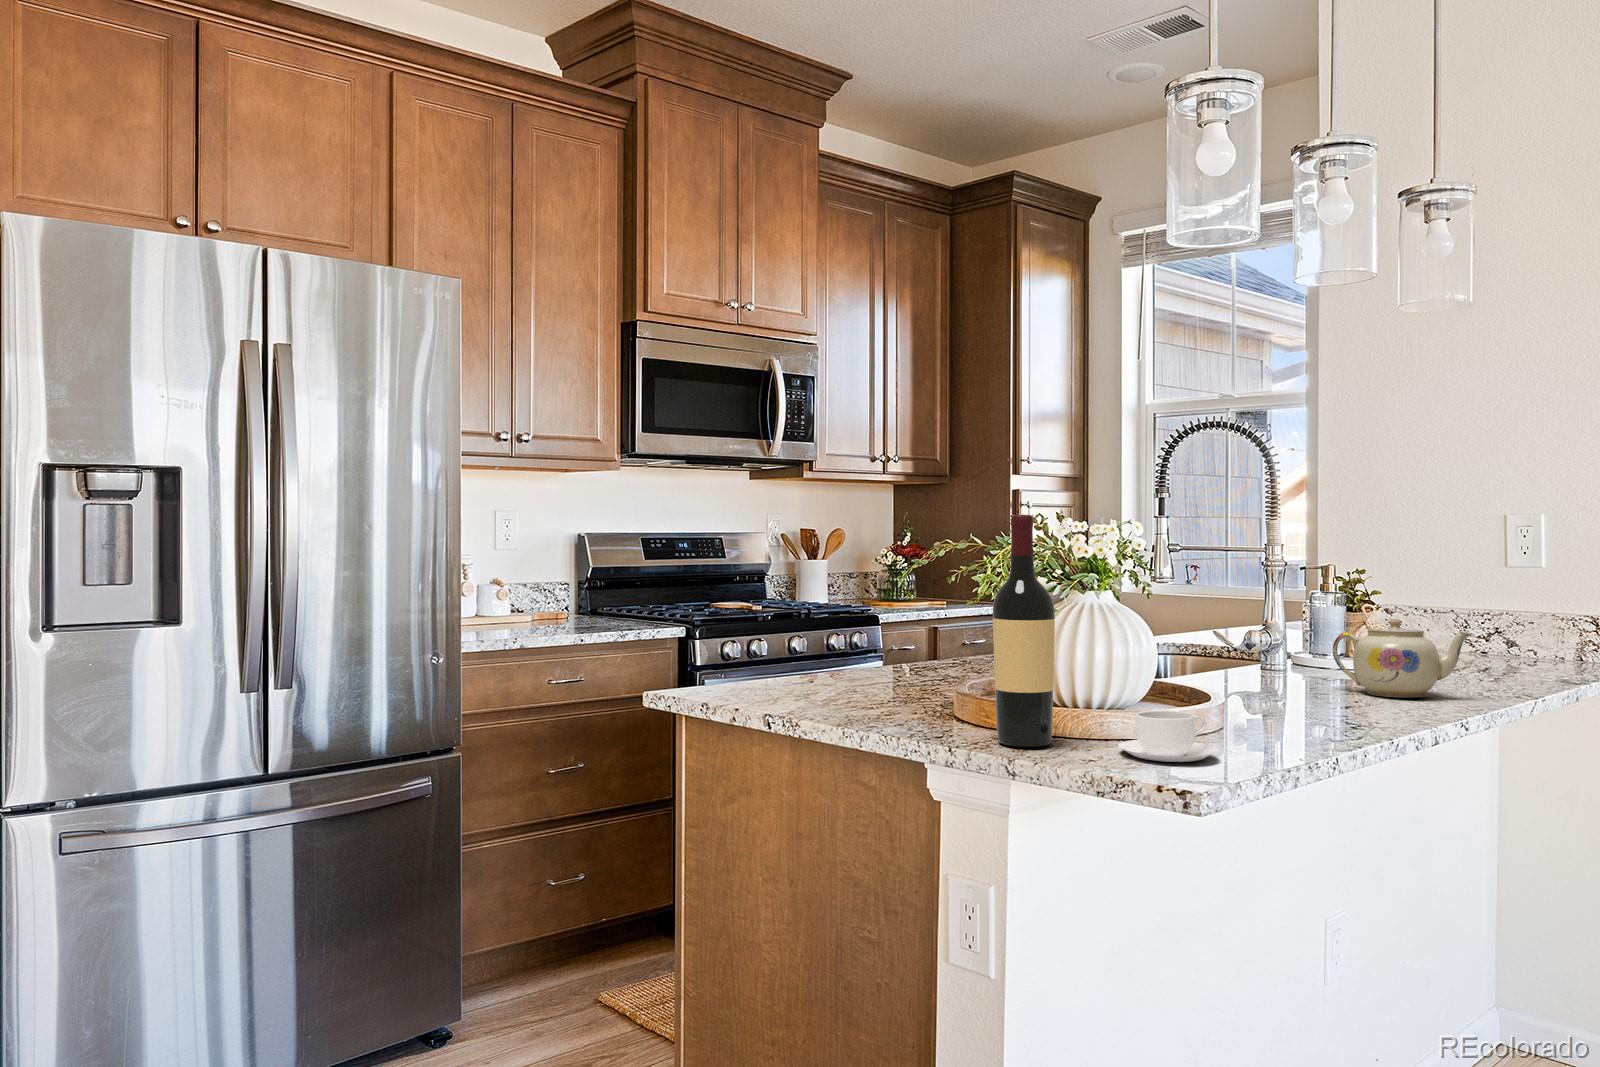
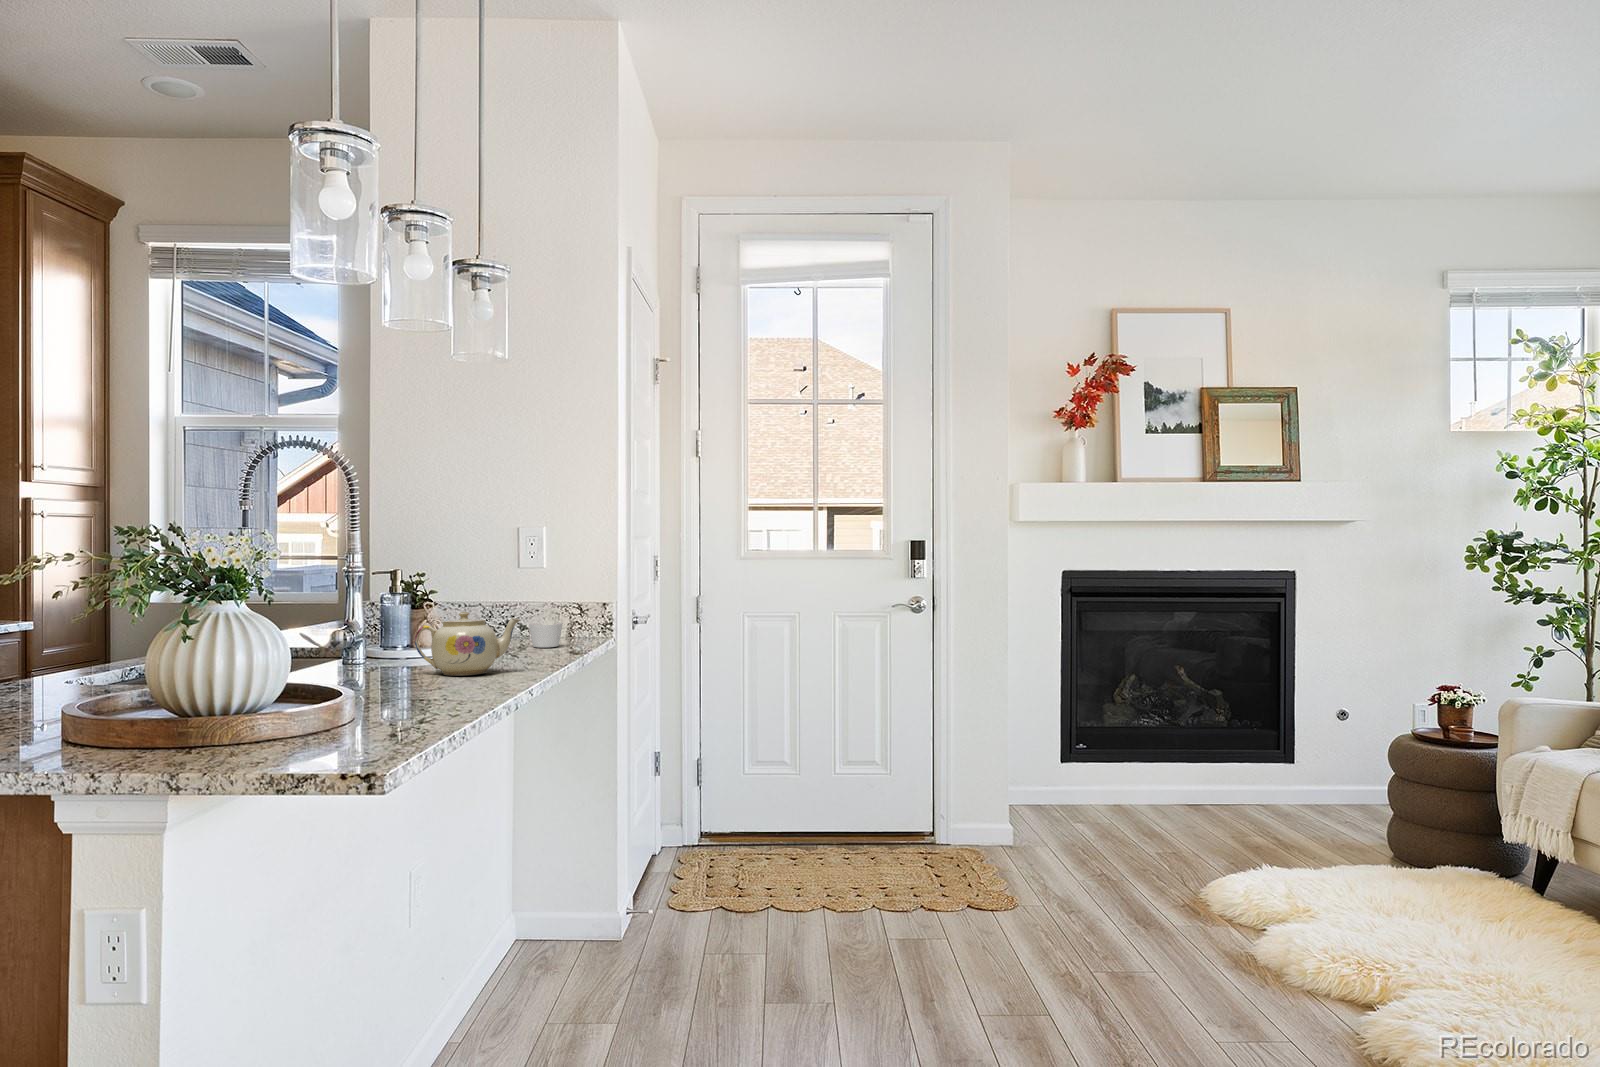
wine bottle: present [993,515,1055,747] -> none [136,523,209,763]
candle: none [1515,640,1566,674] -> present [529,622,563,648]
coffee cup: present [1118,710,1217,762] -> none [278,705,375,753]

